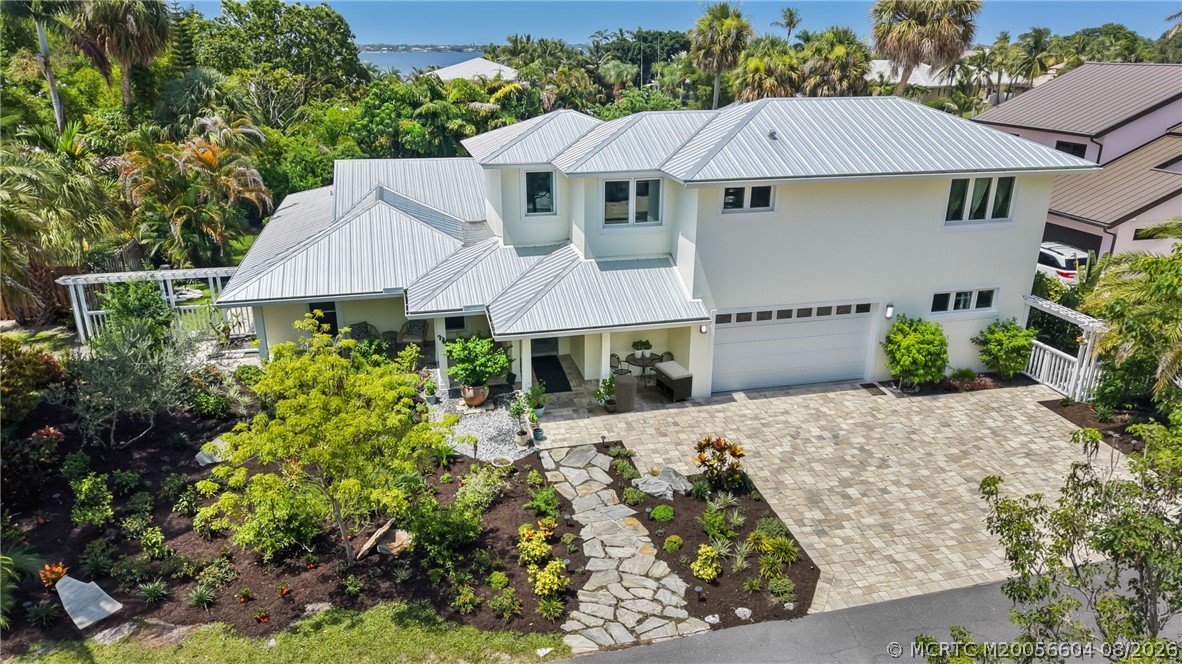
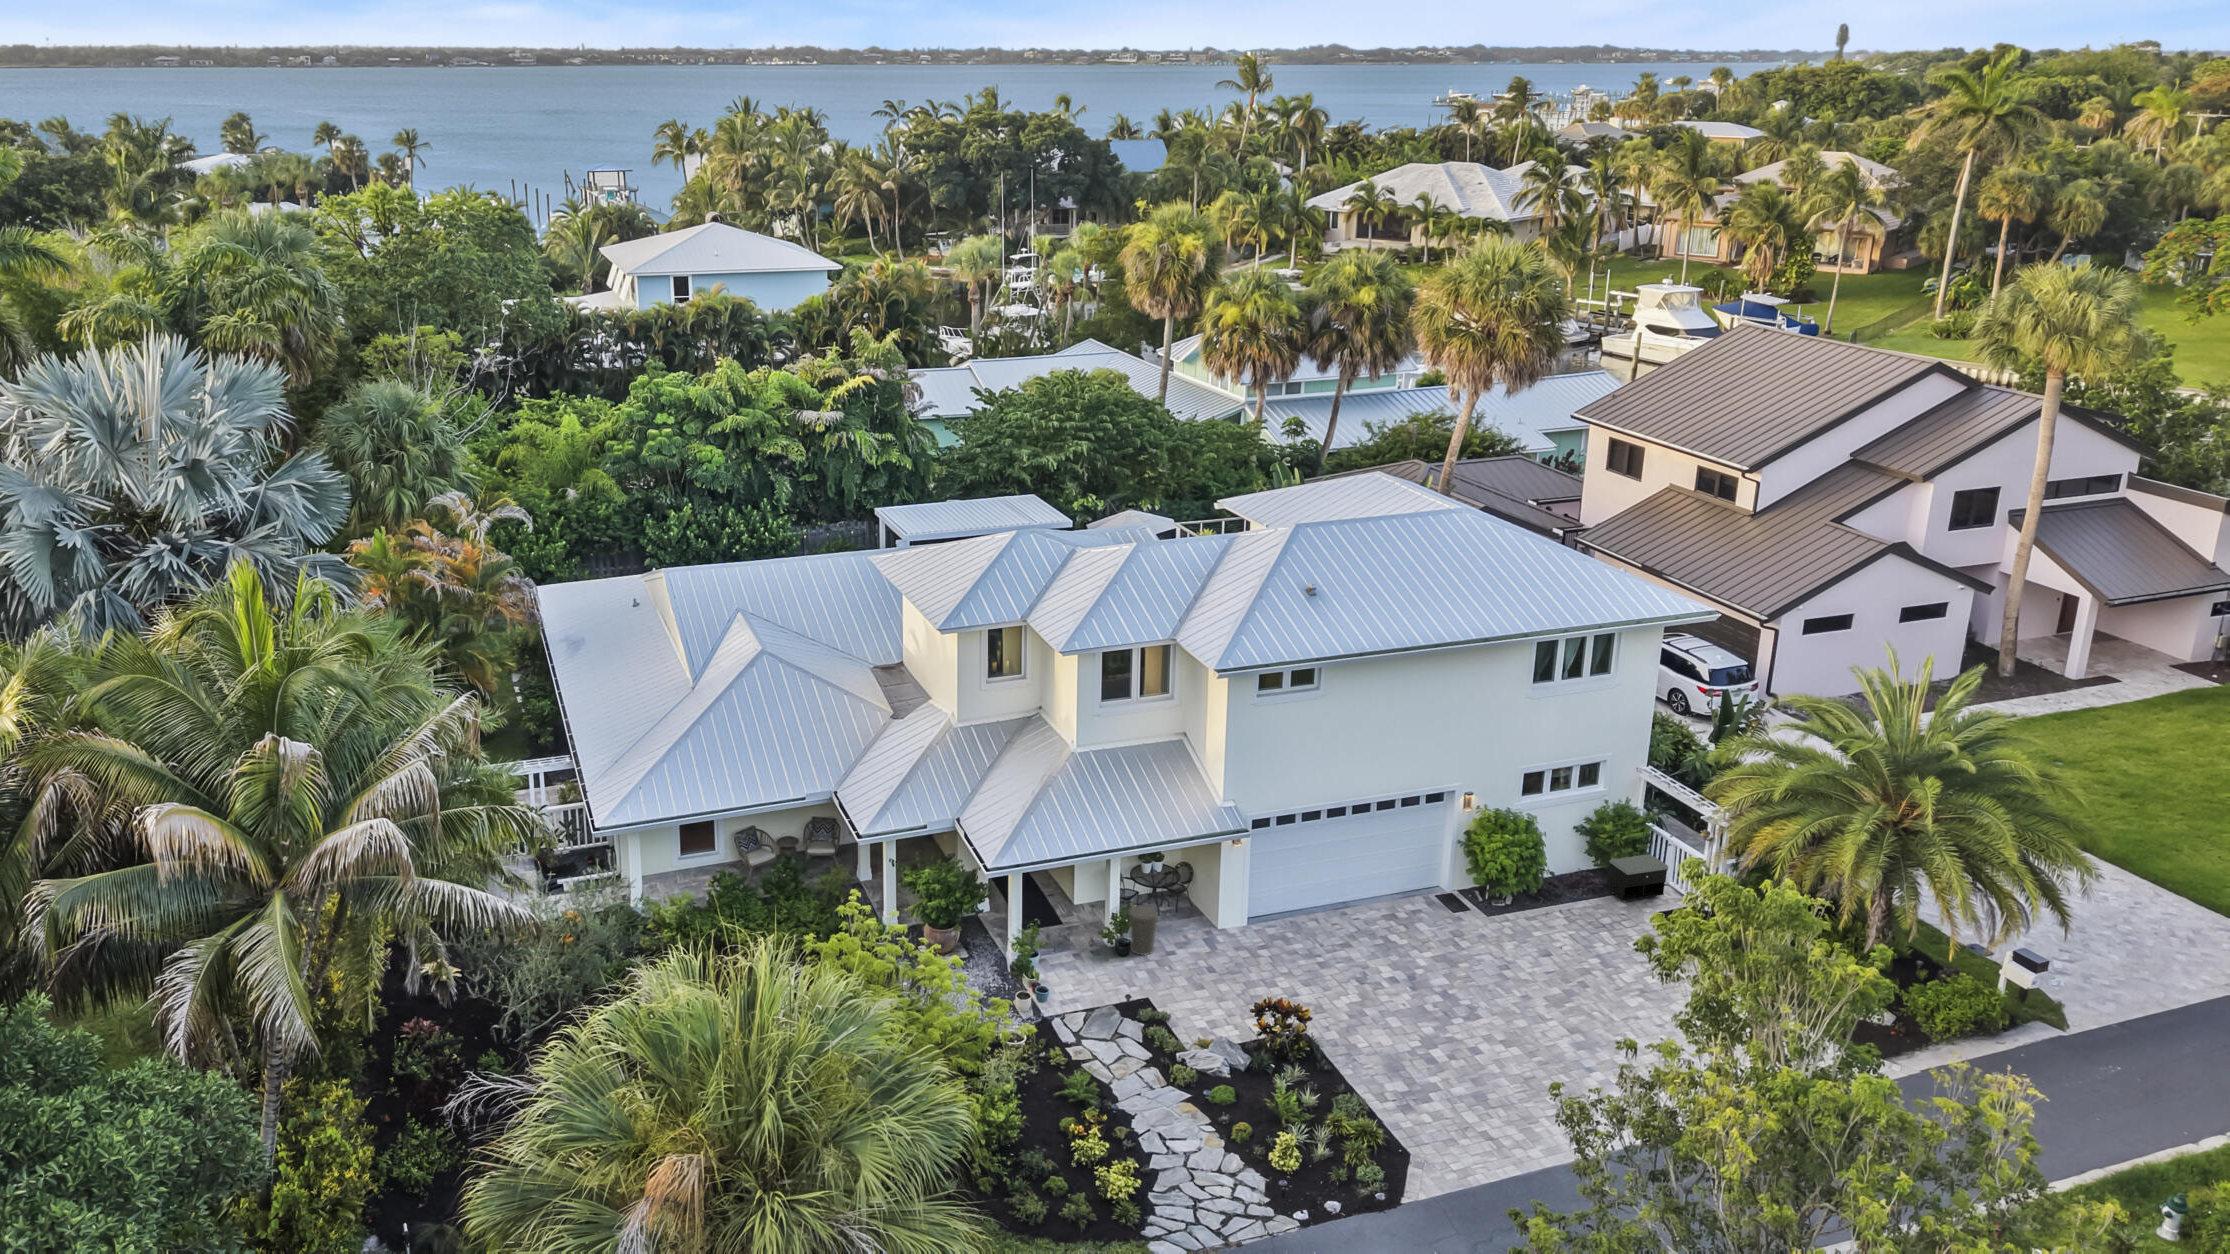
storage bench: present [655,361,693,402] -> present [1606,854,1668,902]
potted plant: present [949,368,977,390] -> none [1550,864,1588,896]

